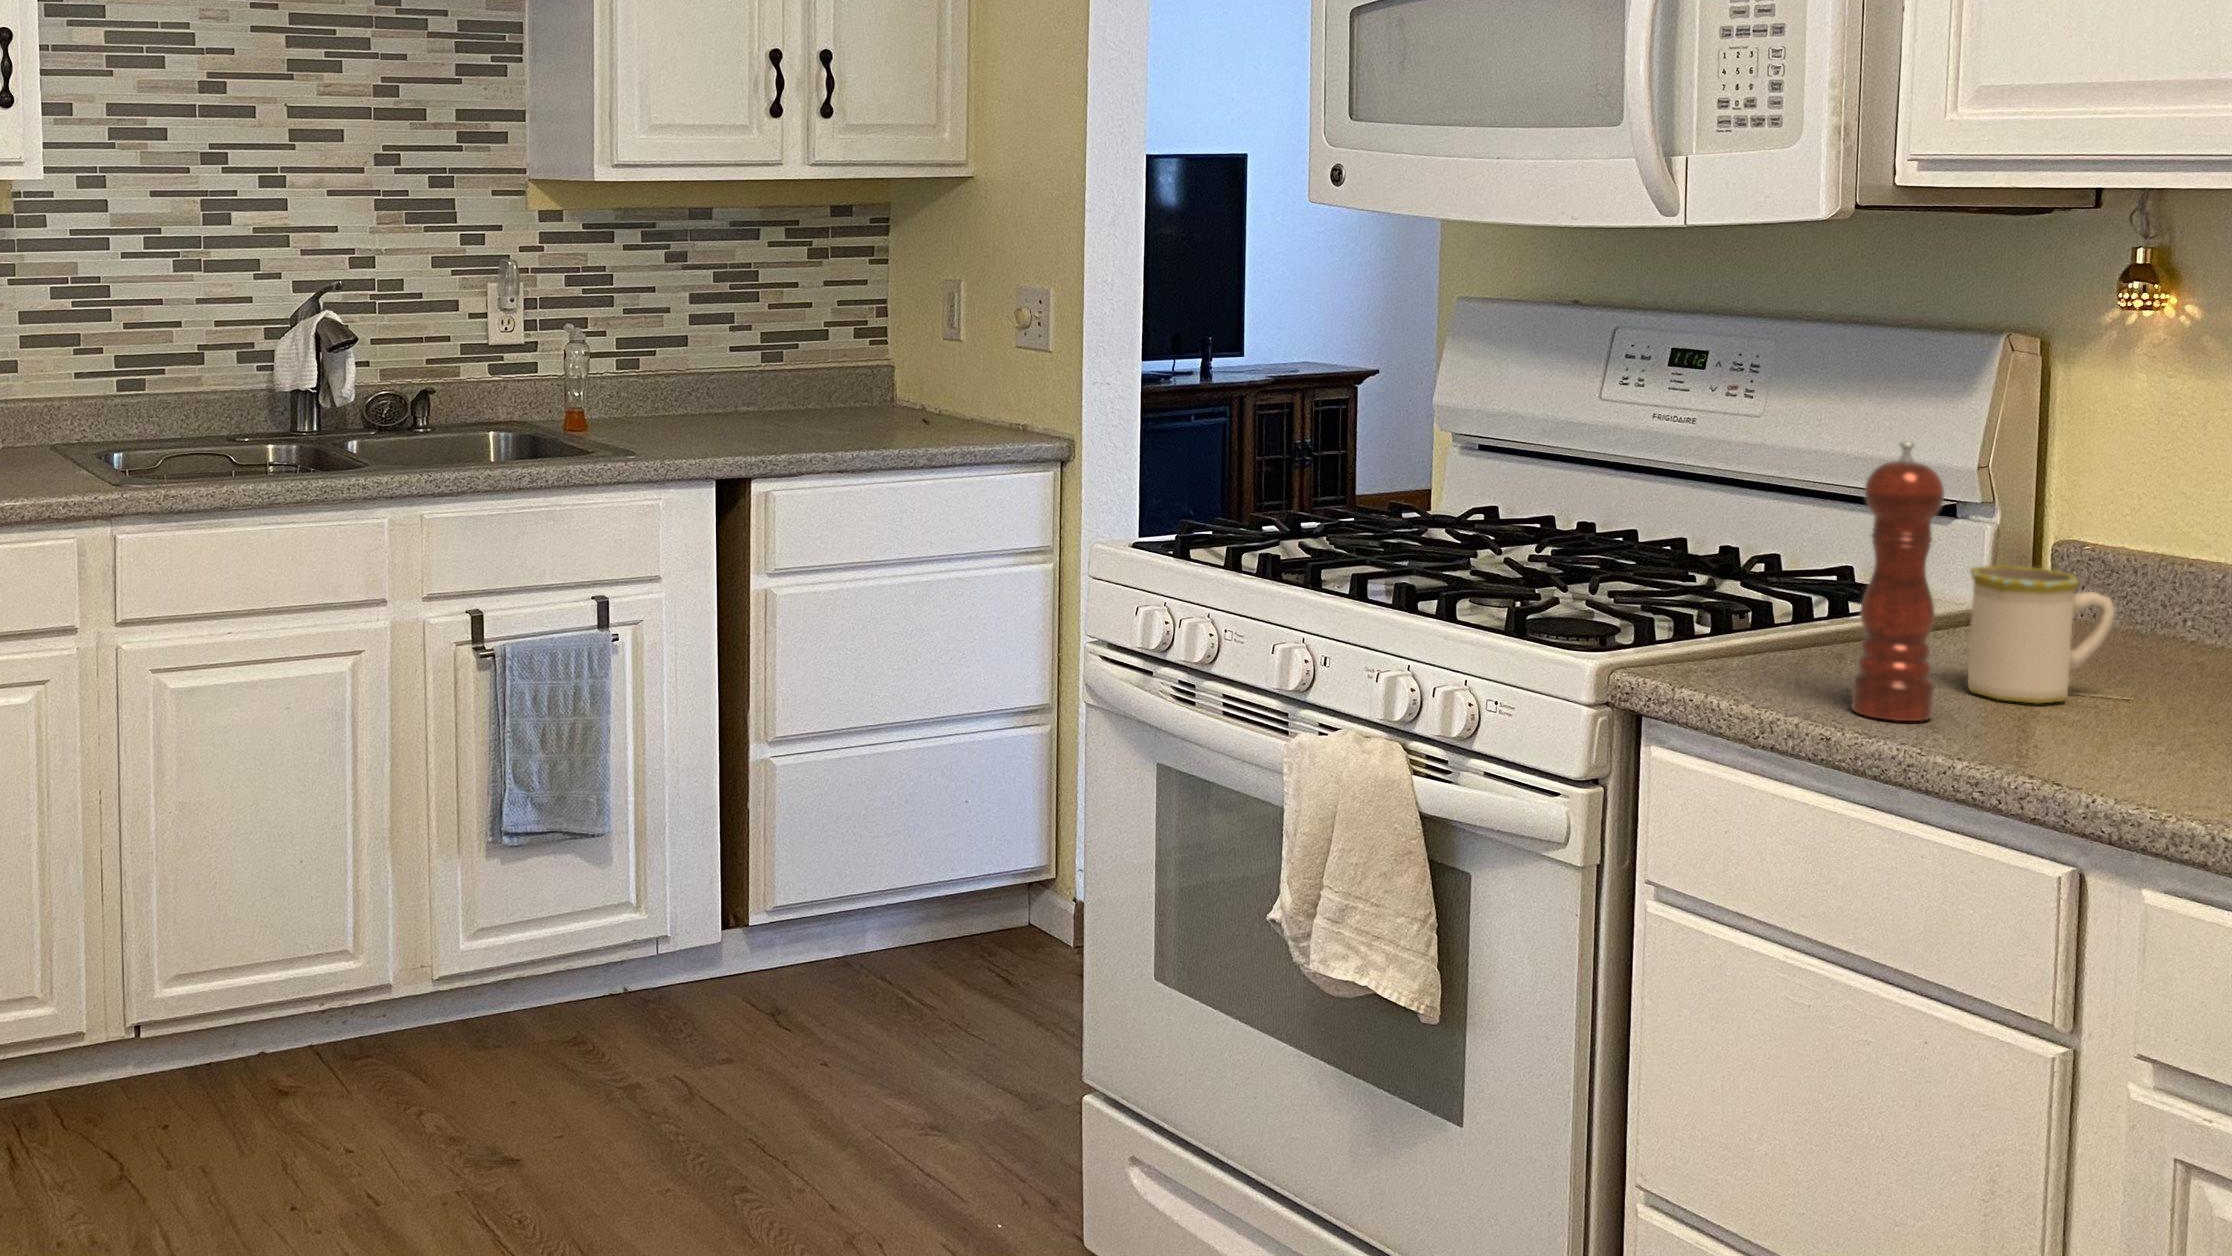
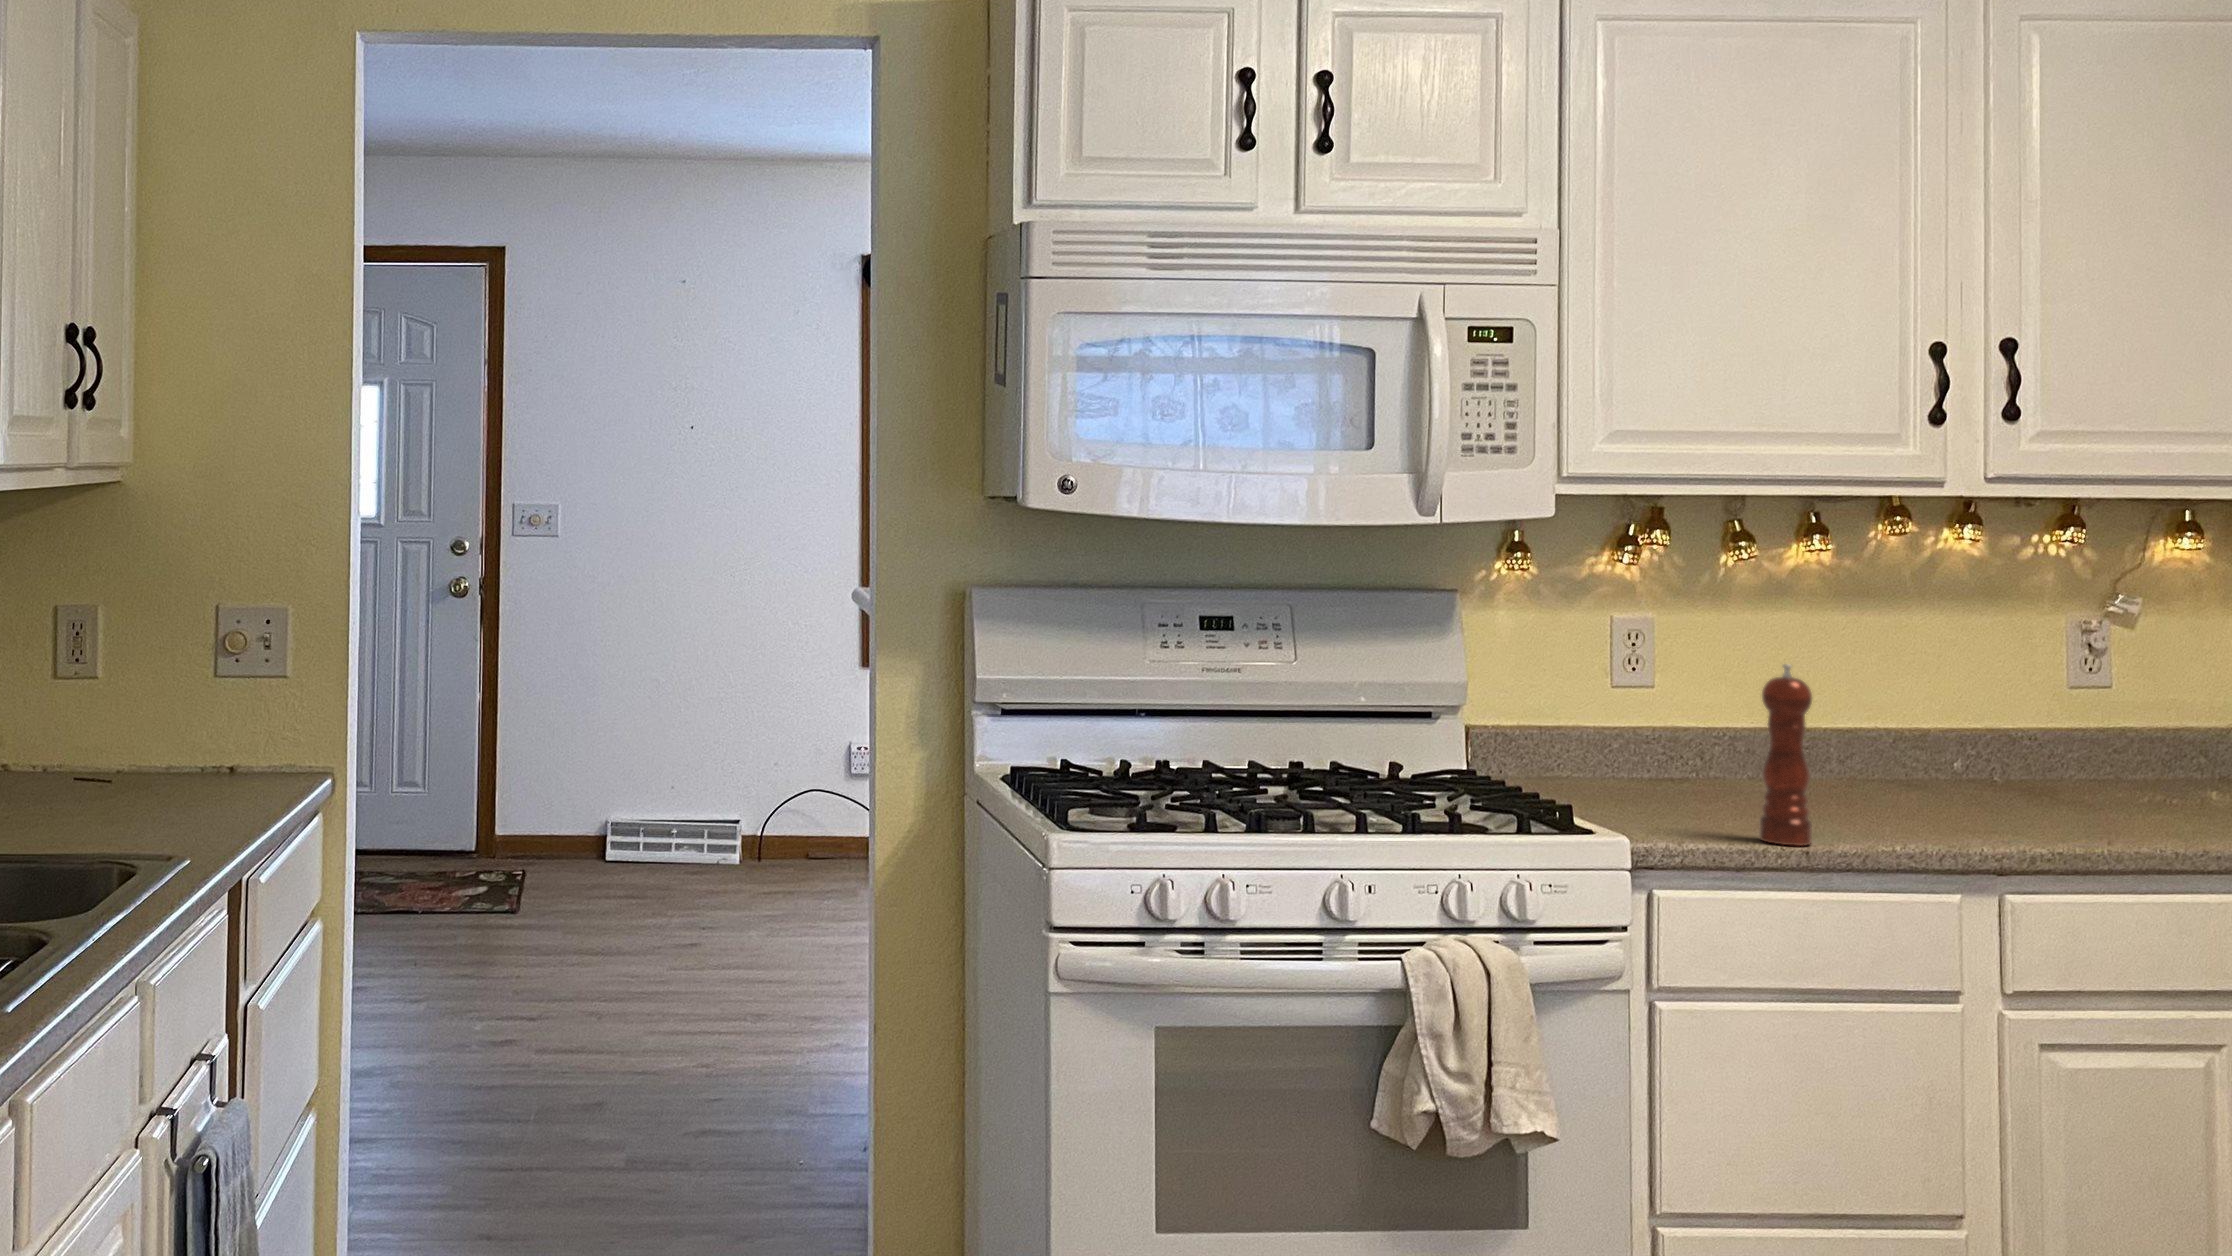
mug: present [1968,565,2115,703] -> none [1685,738,1755,825]

